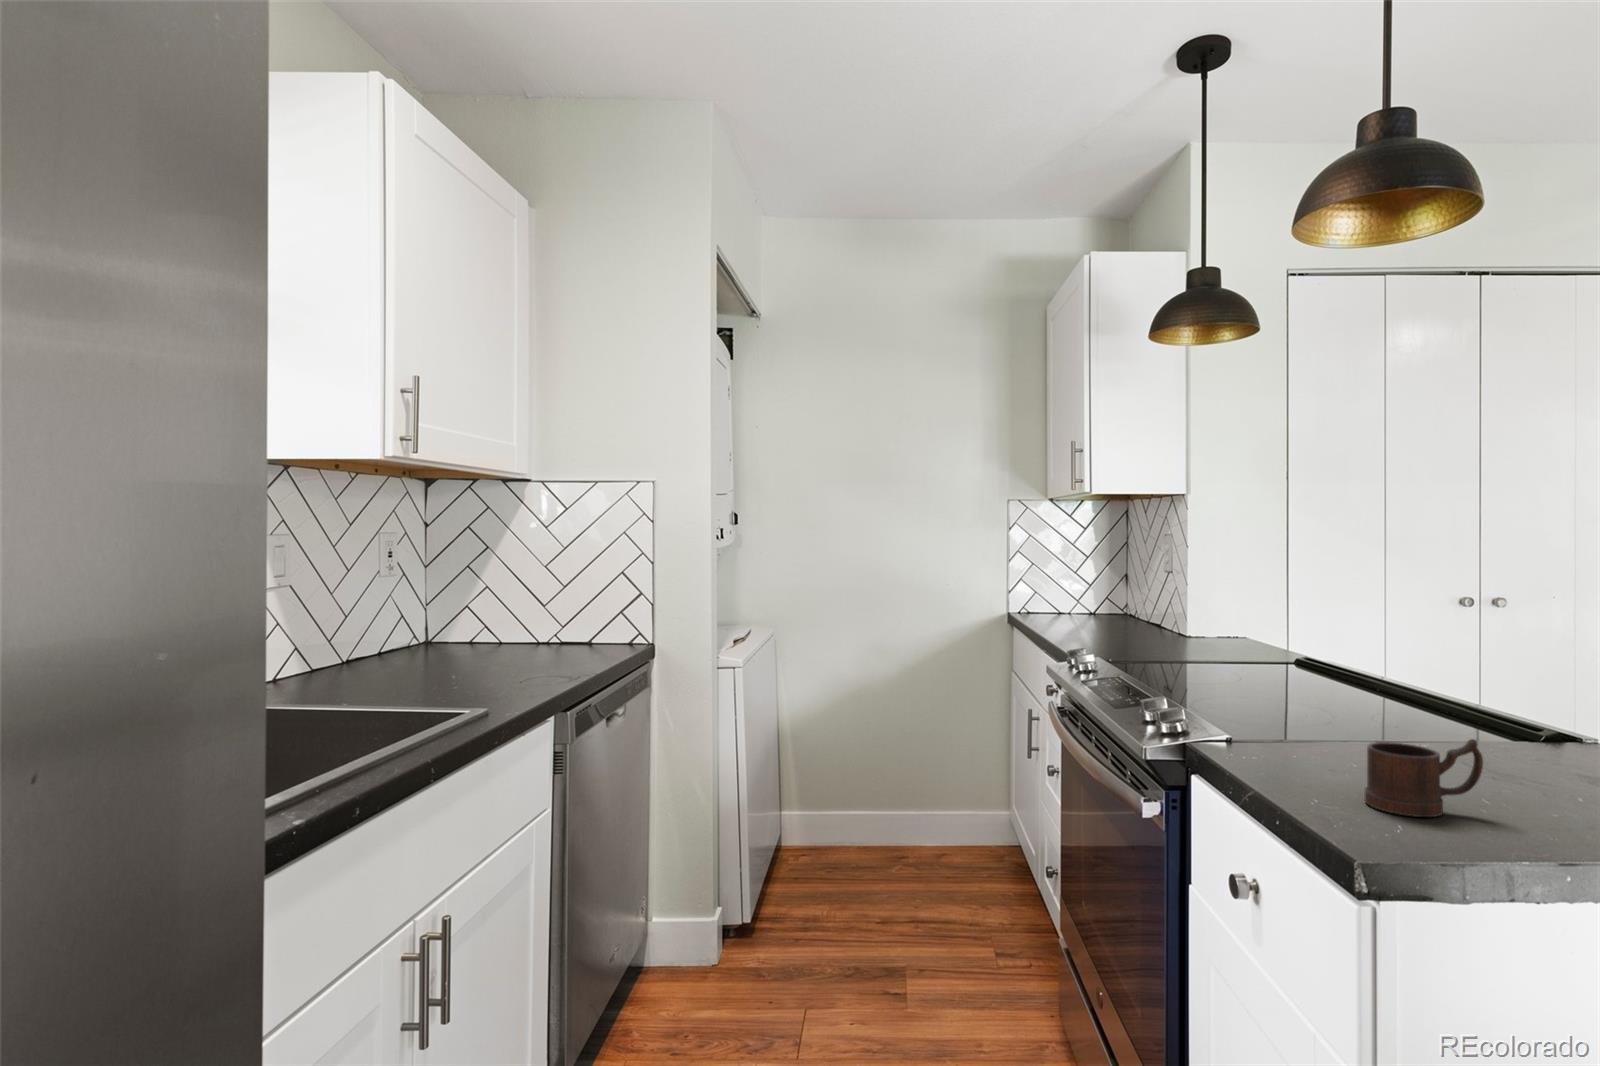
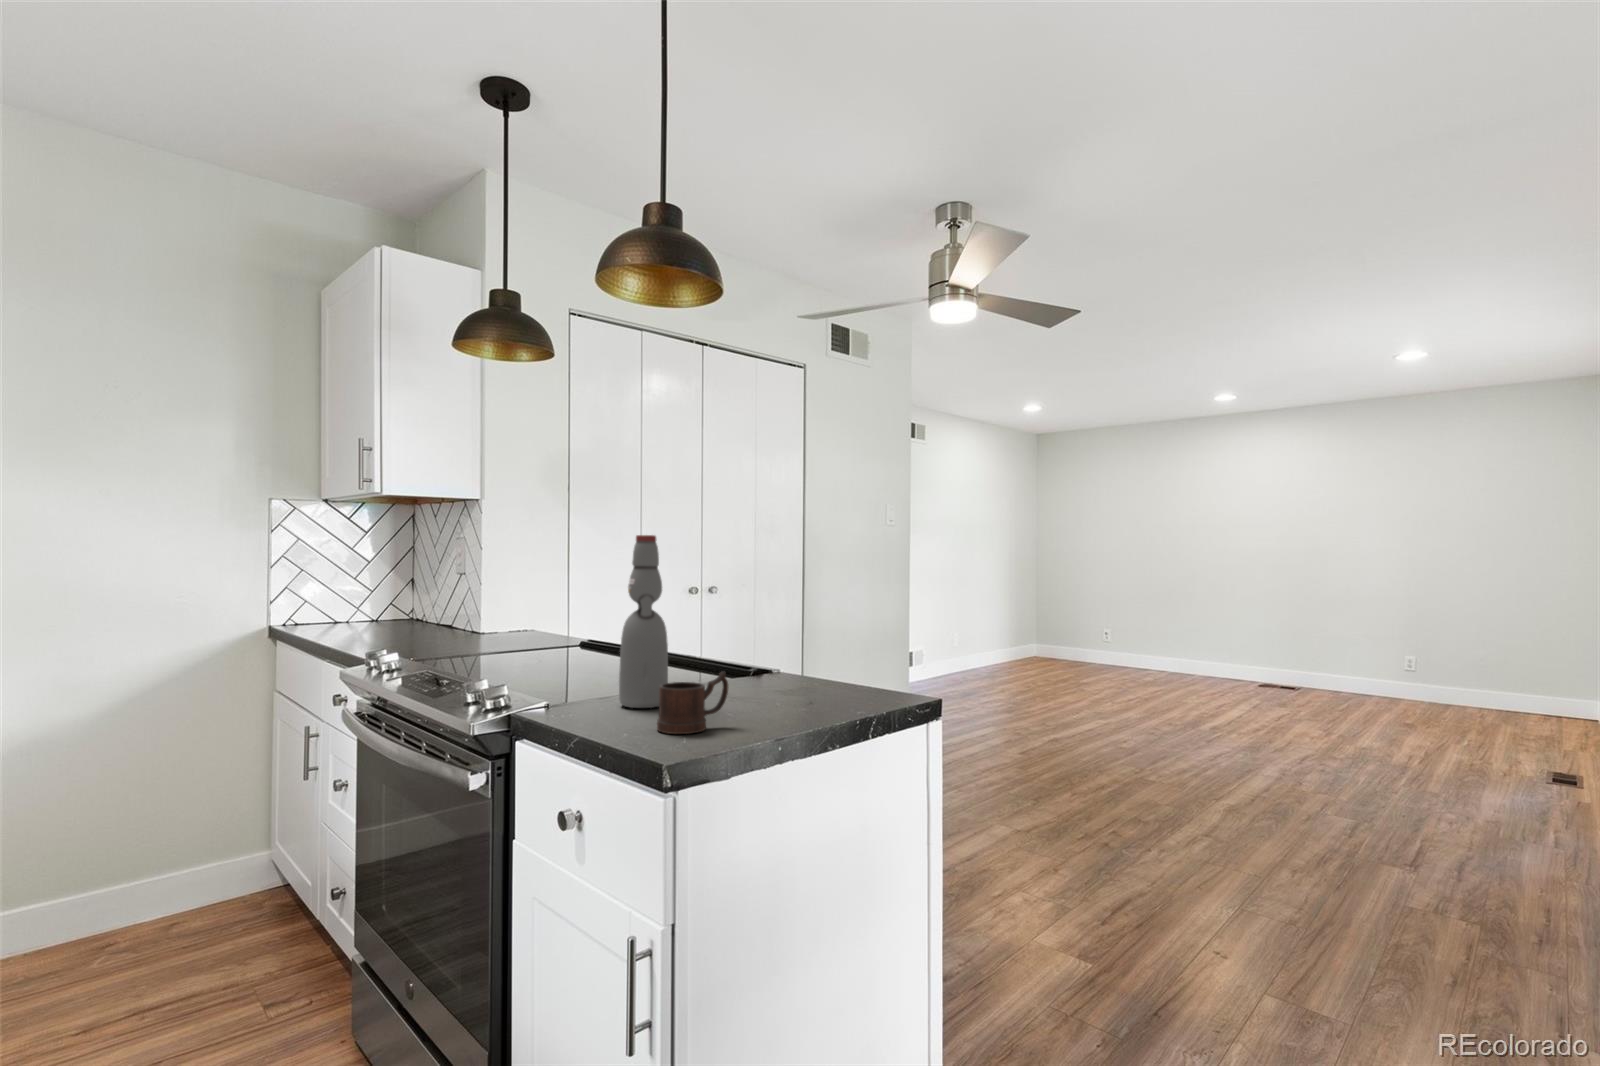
bottle: none [1325,546,1397,766] -> present [619,535,668,708]

